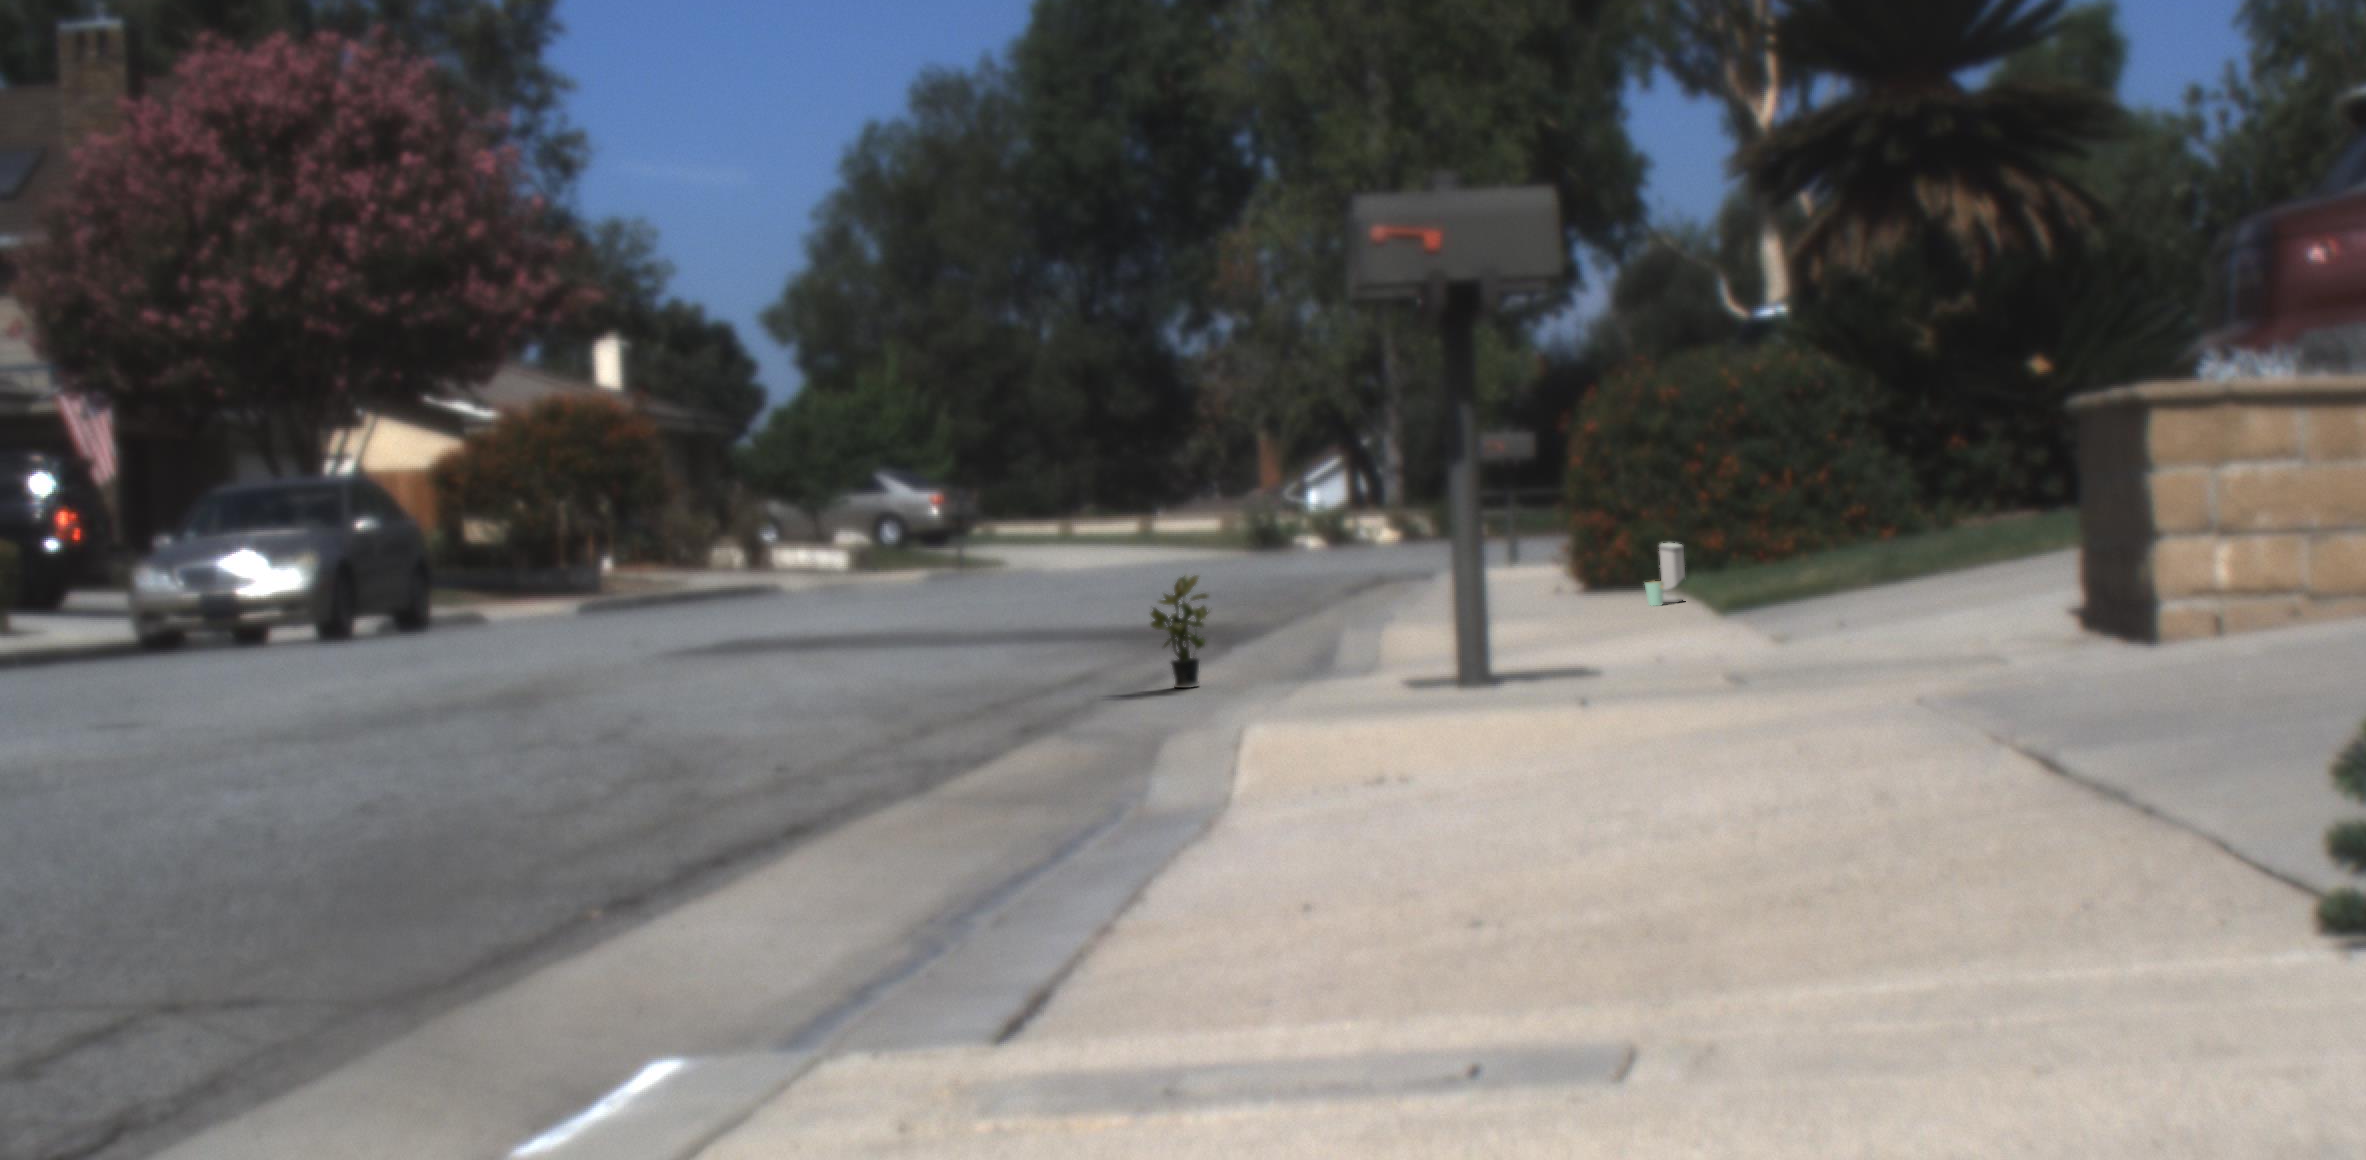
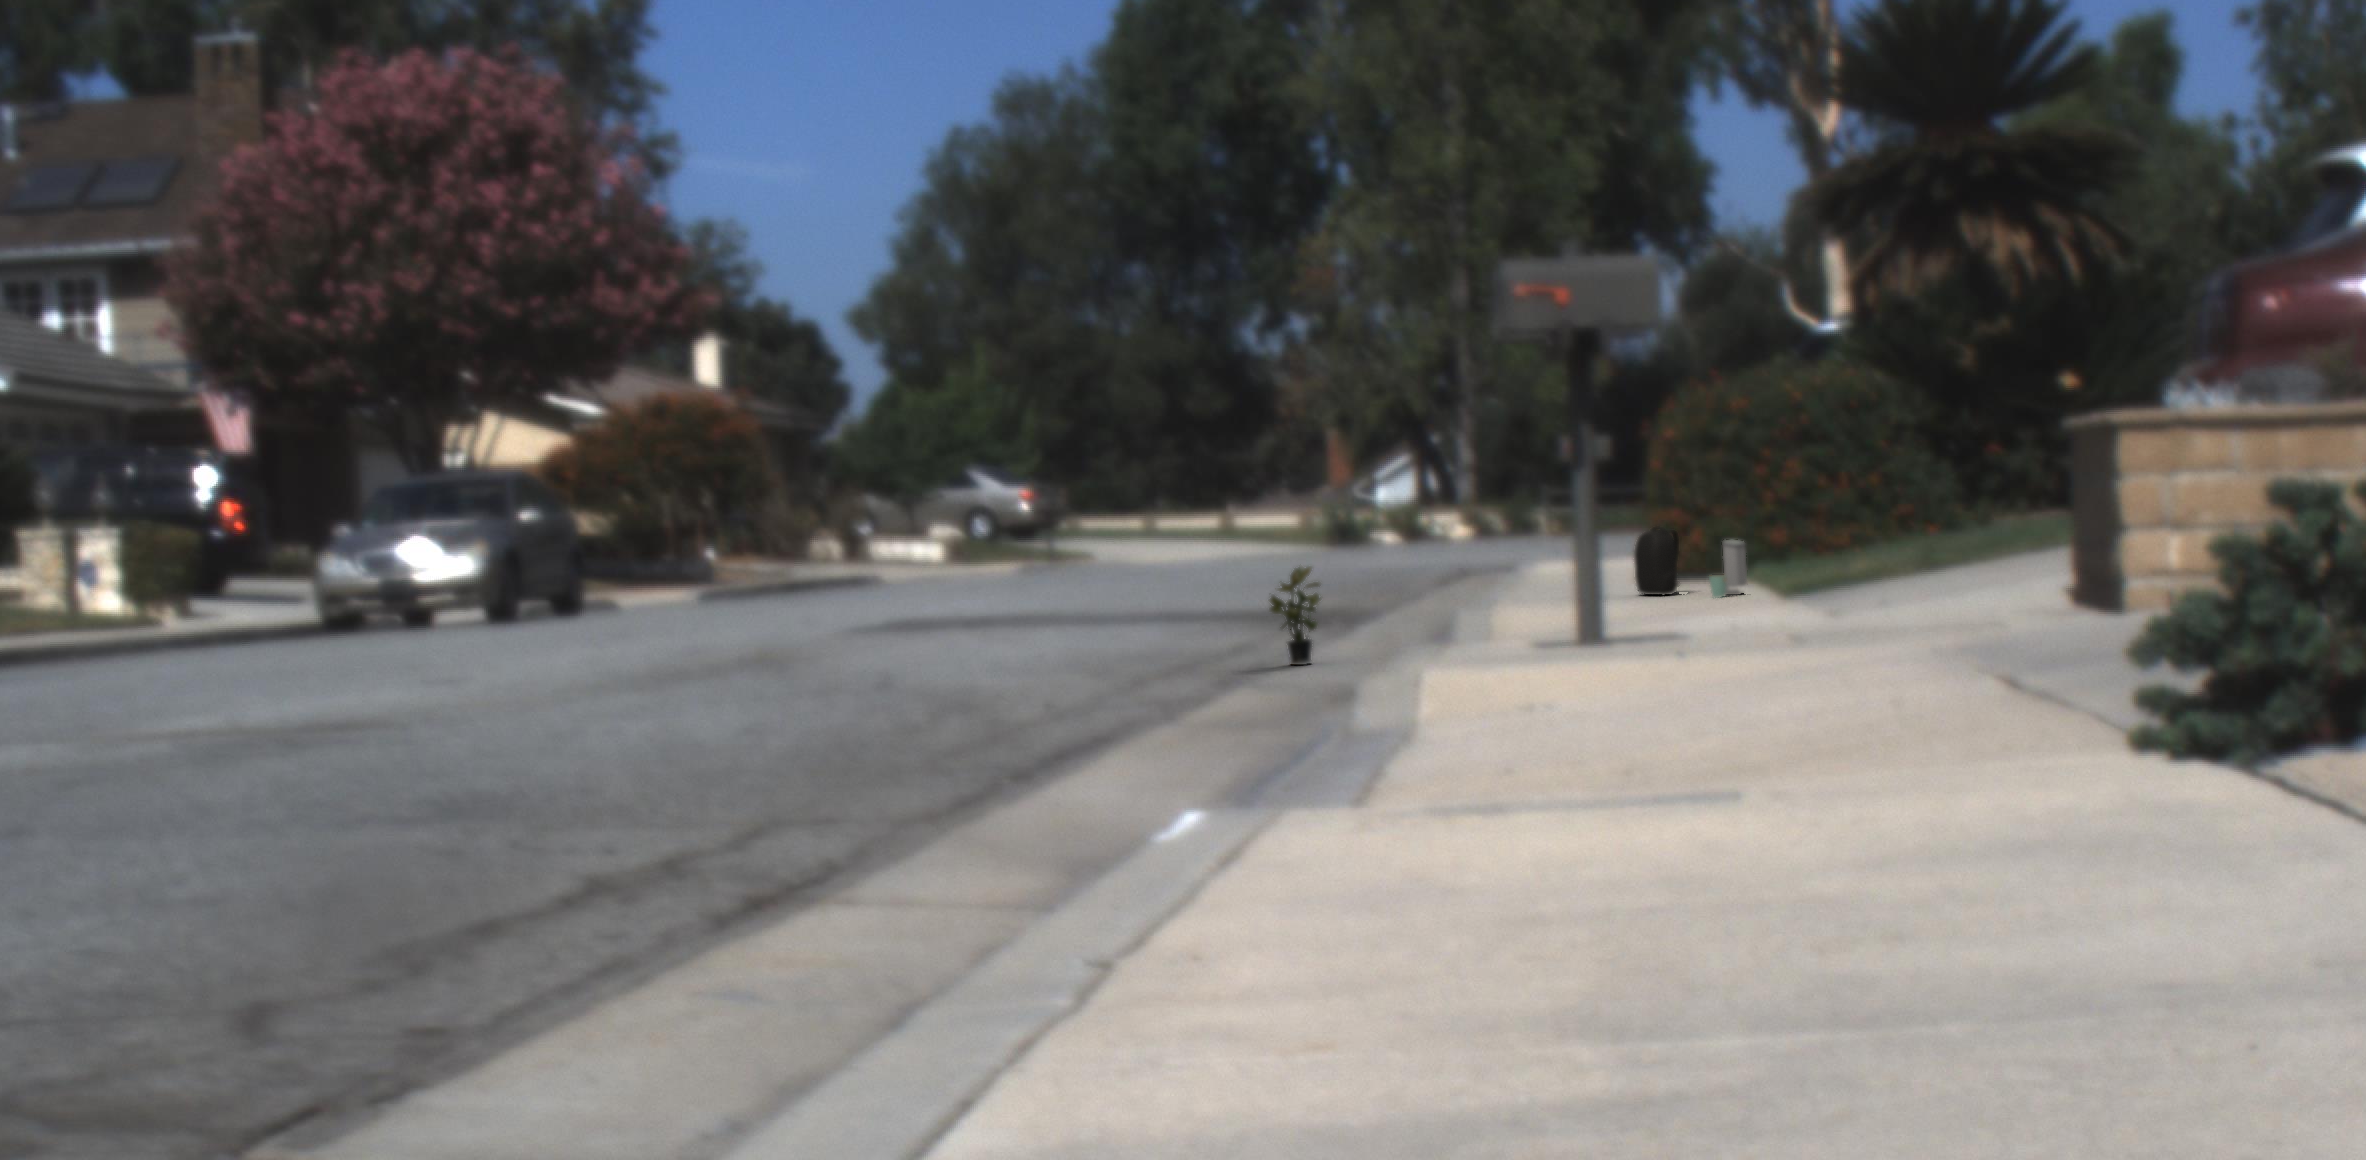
backpack: none [1564,529,1620,604] -> present [1634,527,1680,595]

